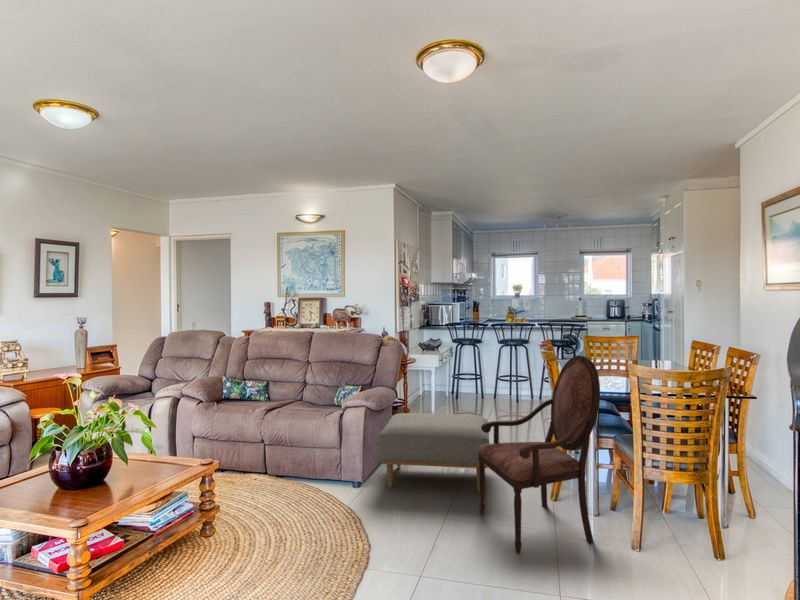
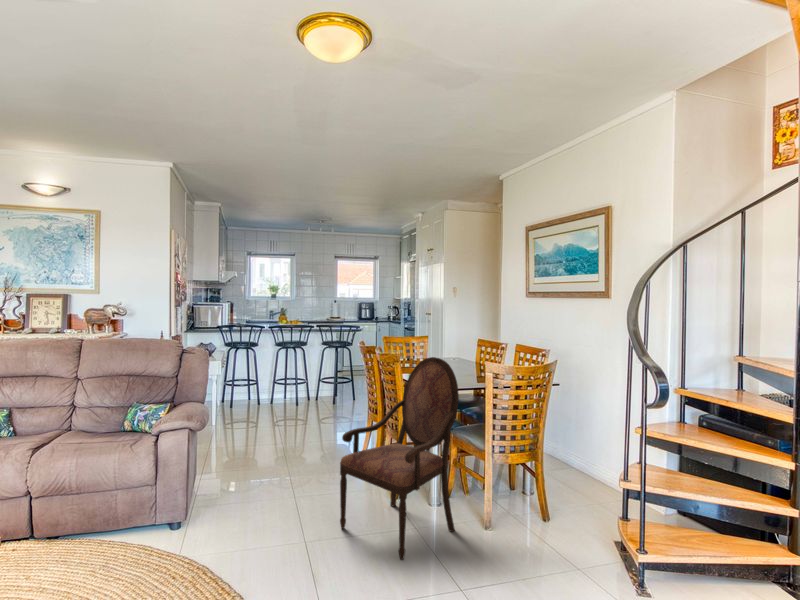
ottoman: present [379,413,490,492] -> none [207,425,338,523]

